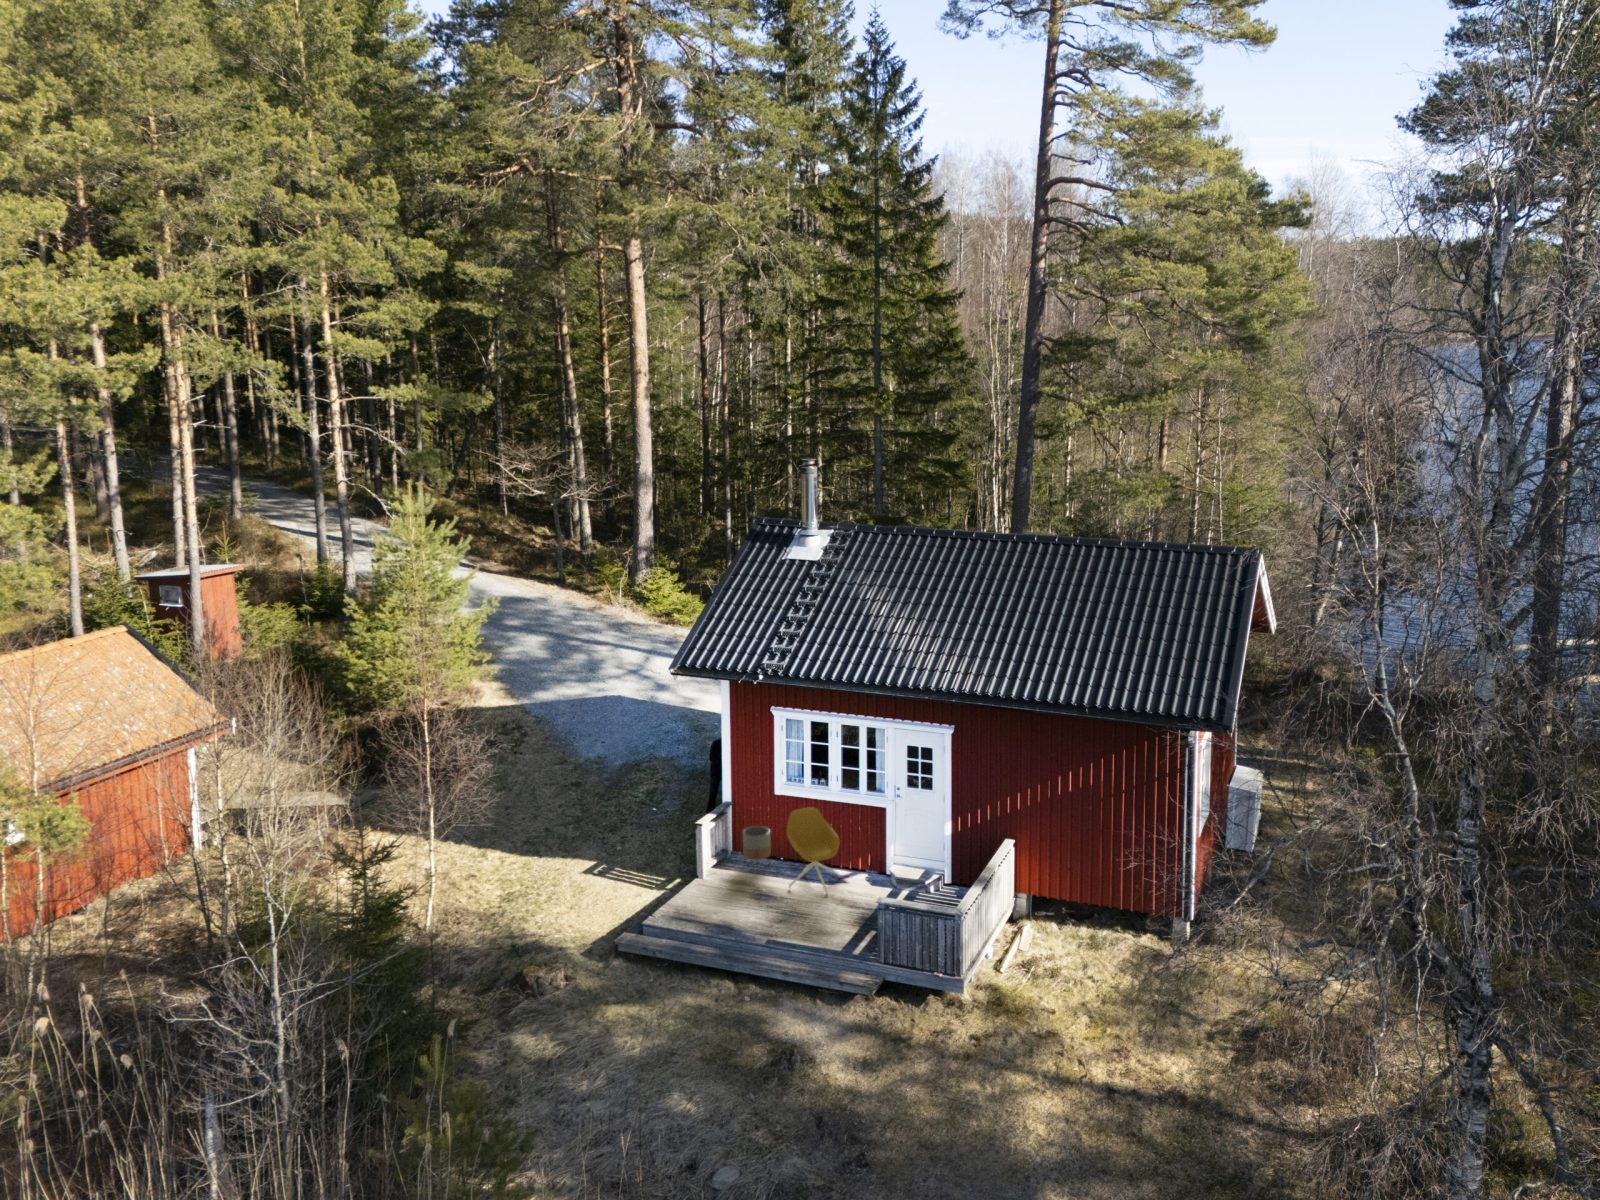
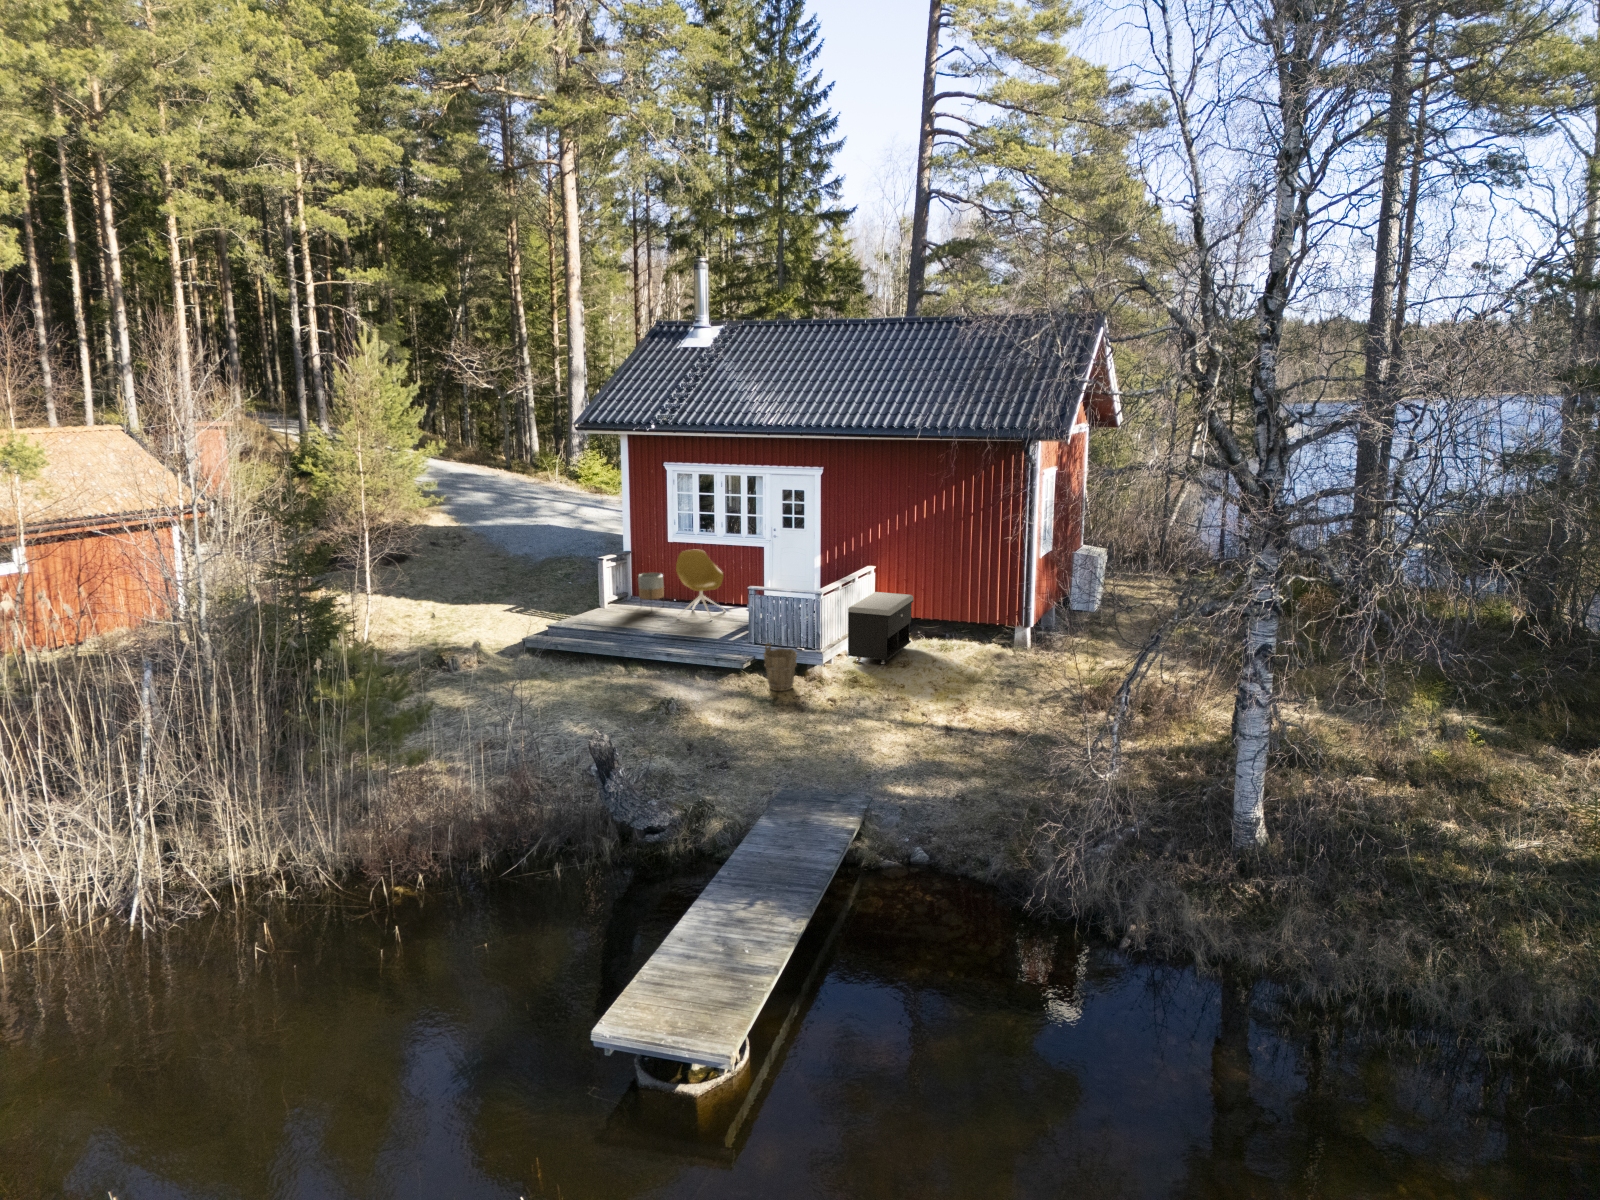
storage bench: none [986,875,1058,971] -> present [848,592,913,664]
bucket: none [895,961,933,1019] -> present [764,643,797,691]

